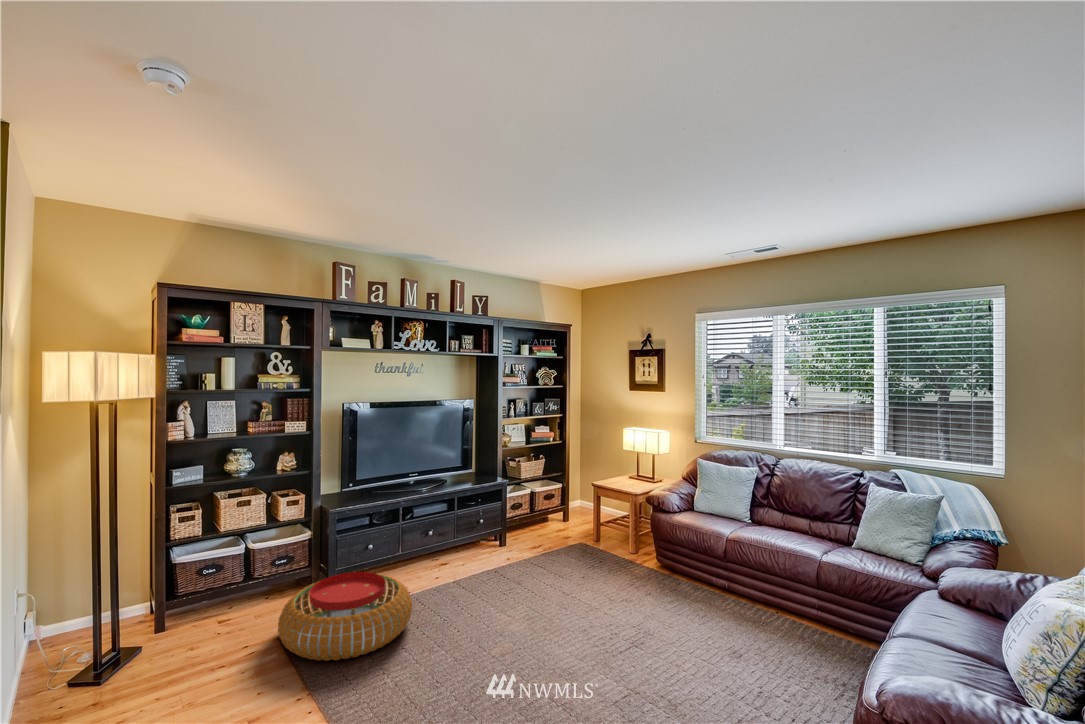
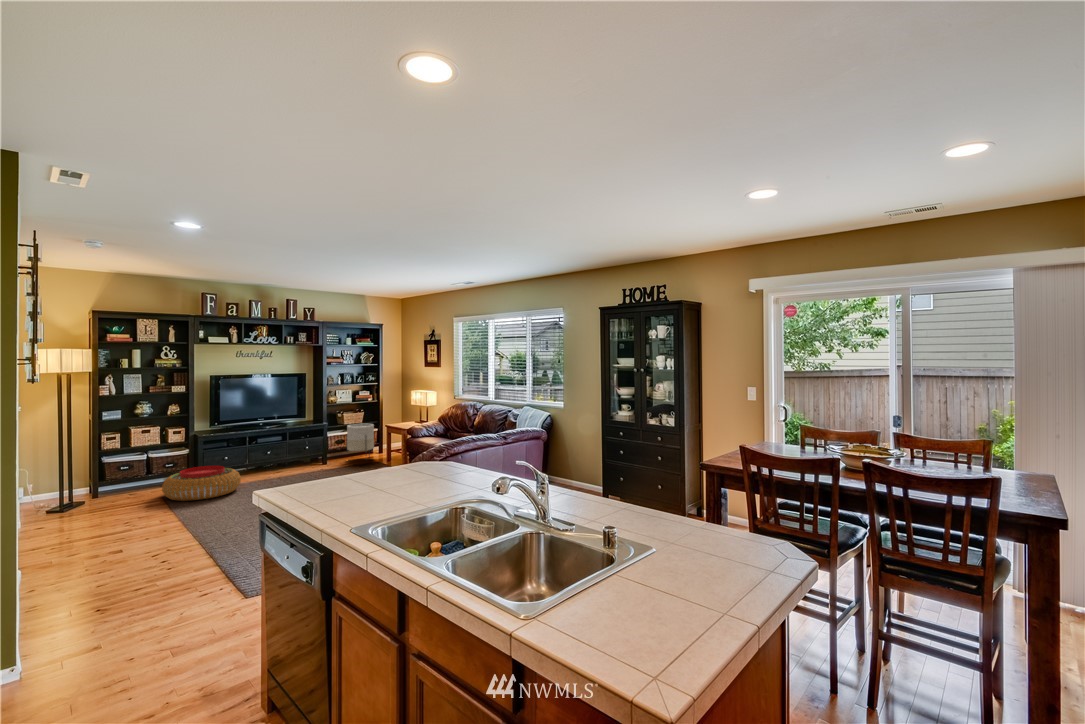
planter: none [530,477,571,541] -> present [346,424,374,453]

